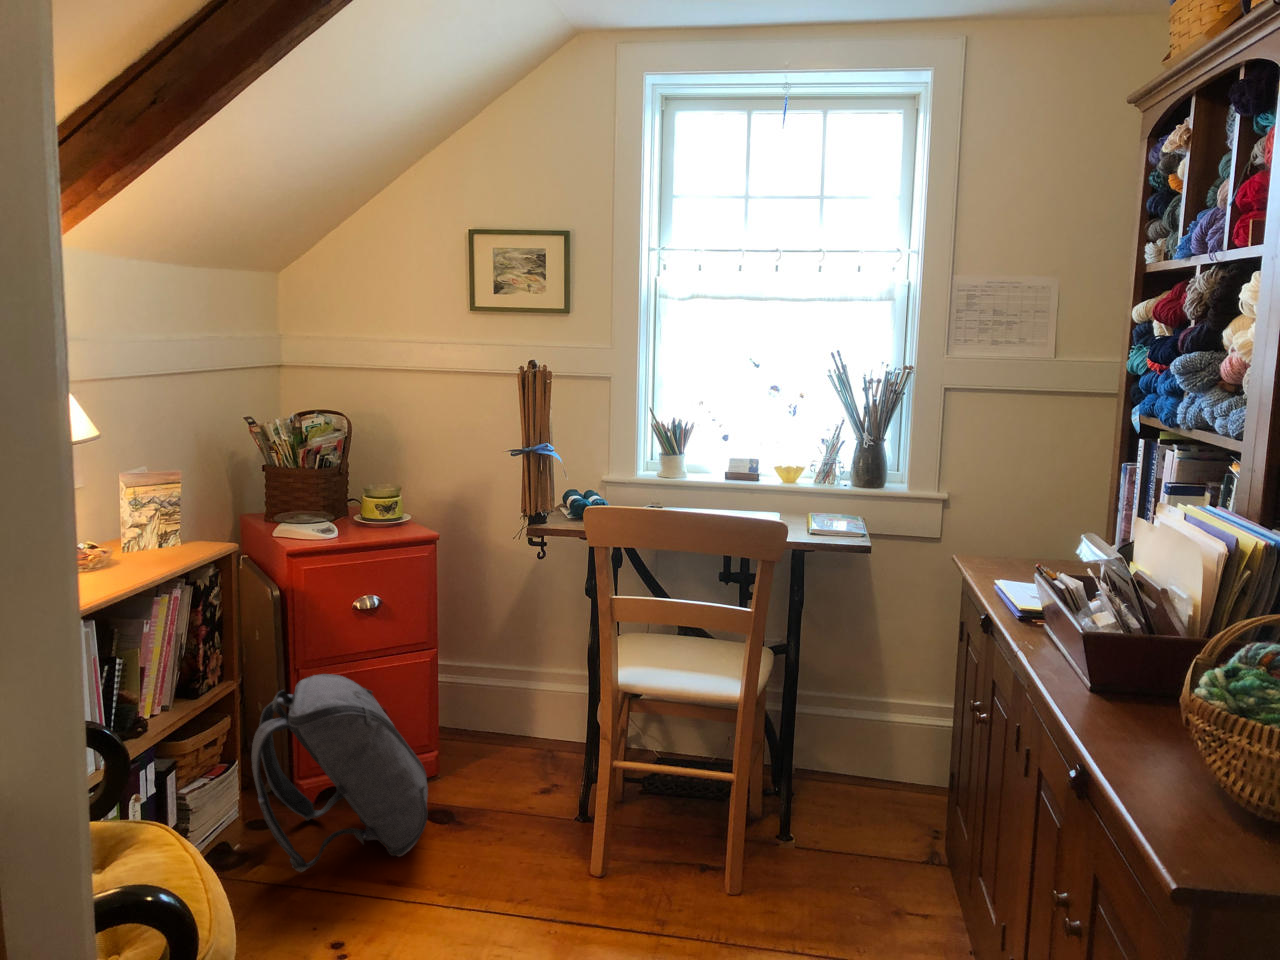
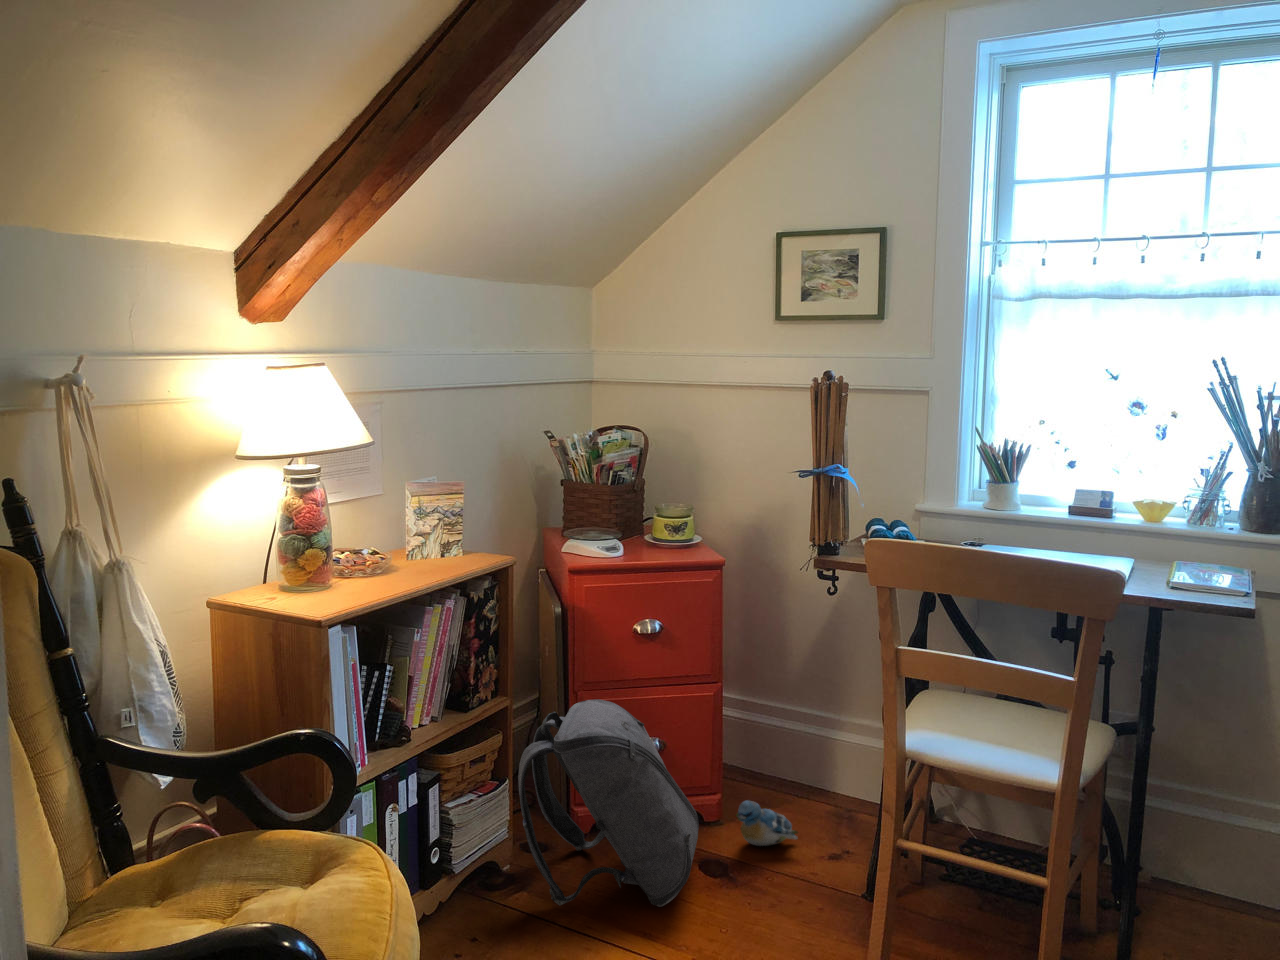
plush toy: none [457,750,514,790] -> present [736,801,798,846]

